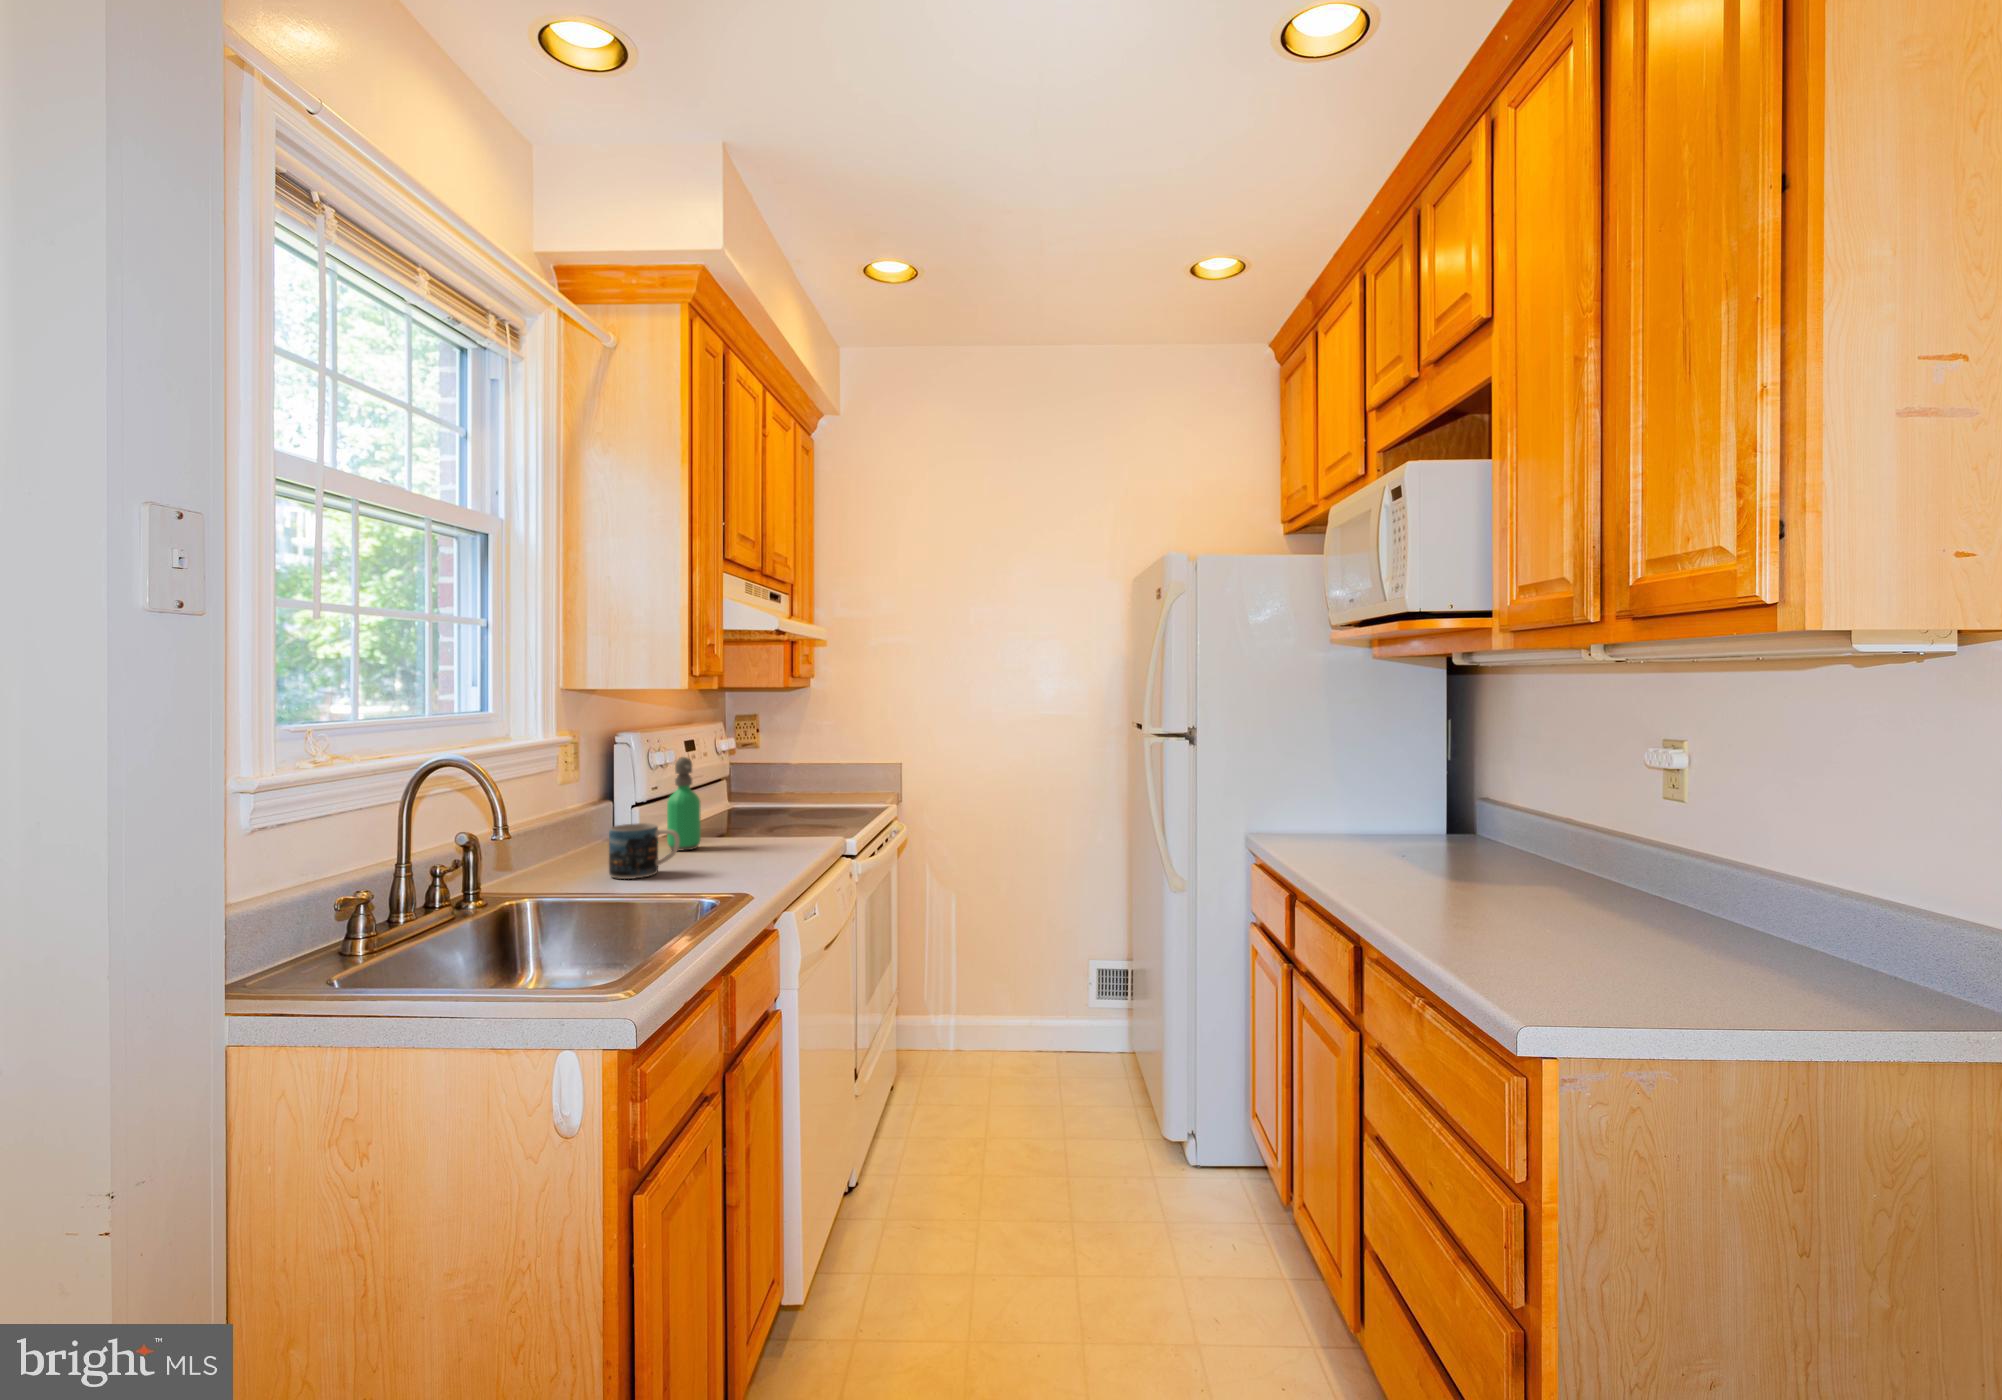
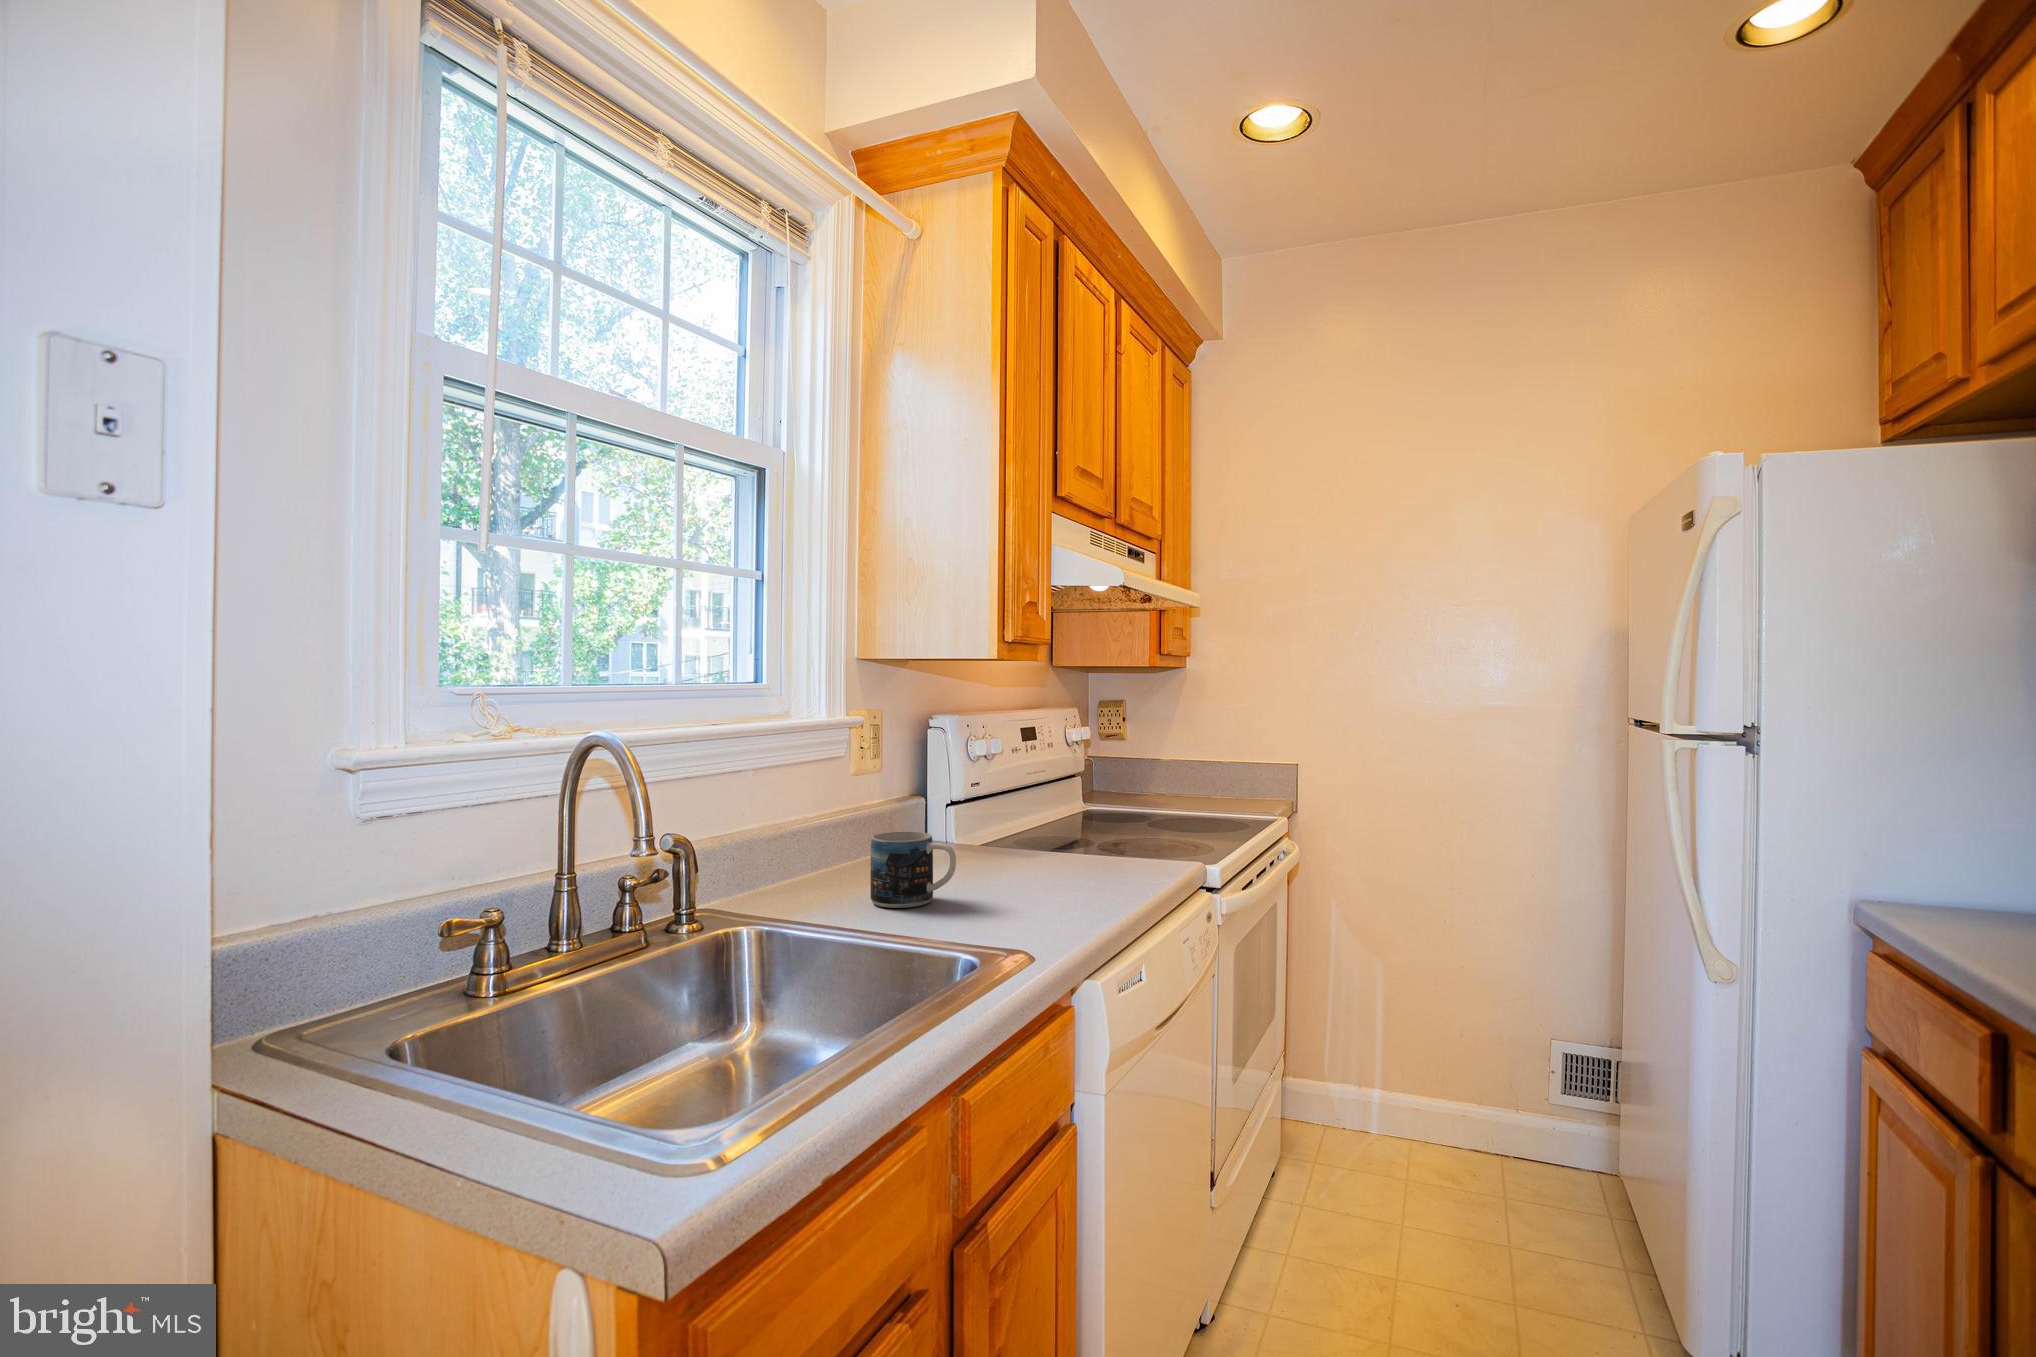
soap dispenser: present [667,757,701,850] -> none [971,746,1012,868]

